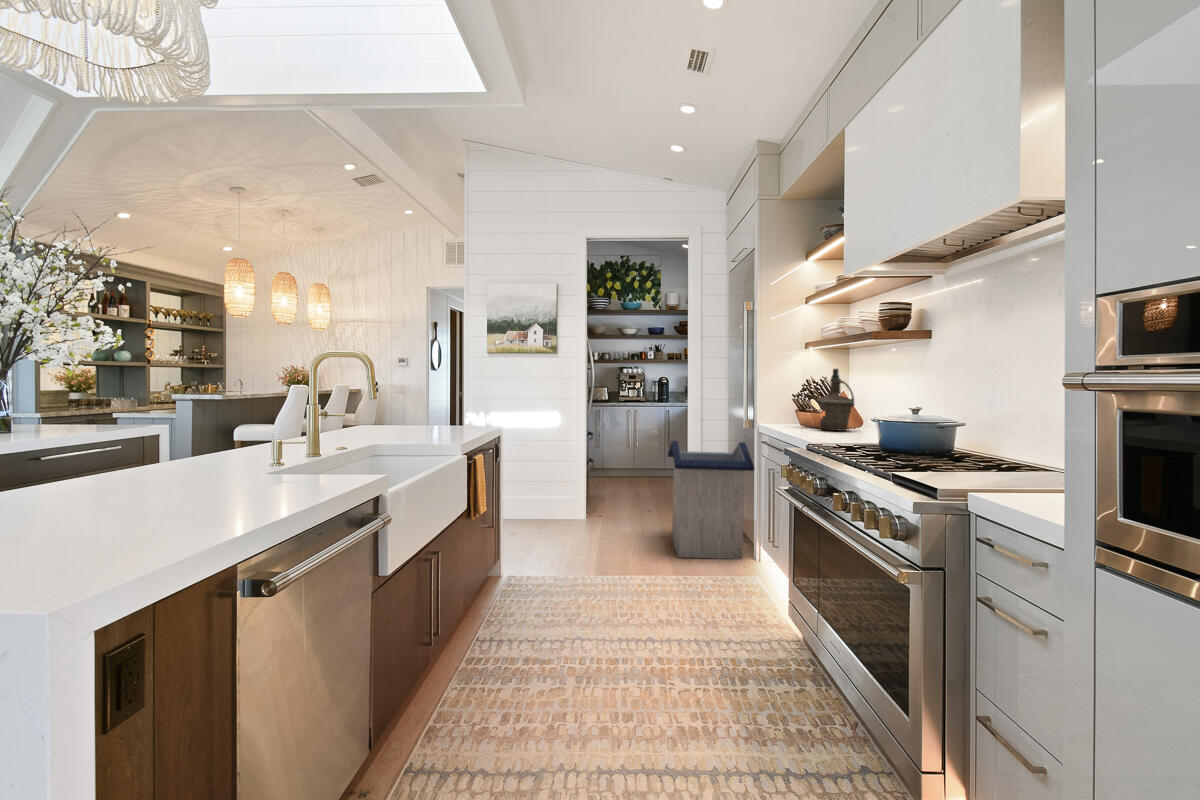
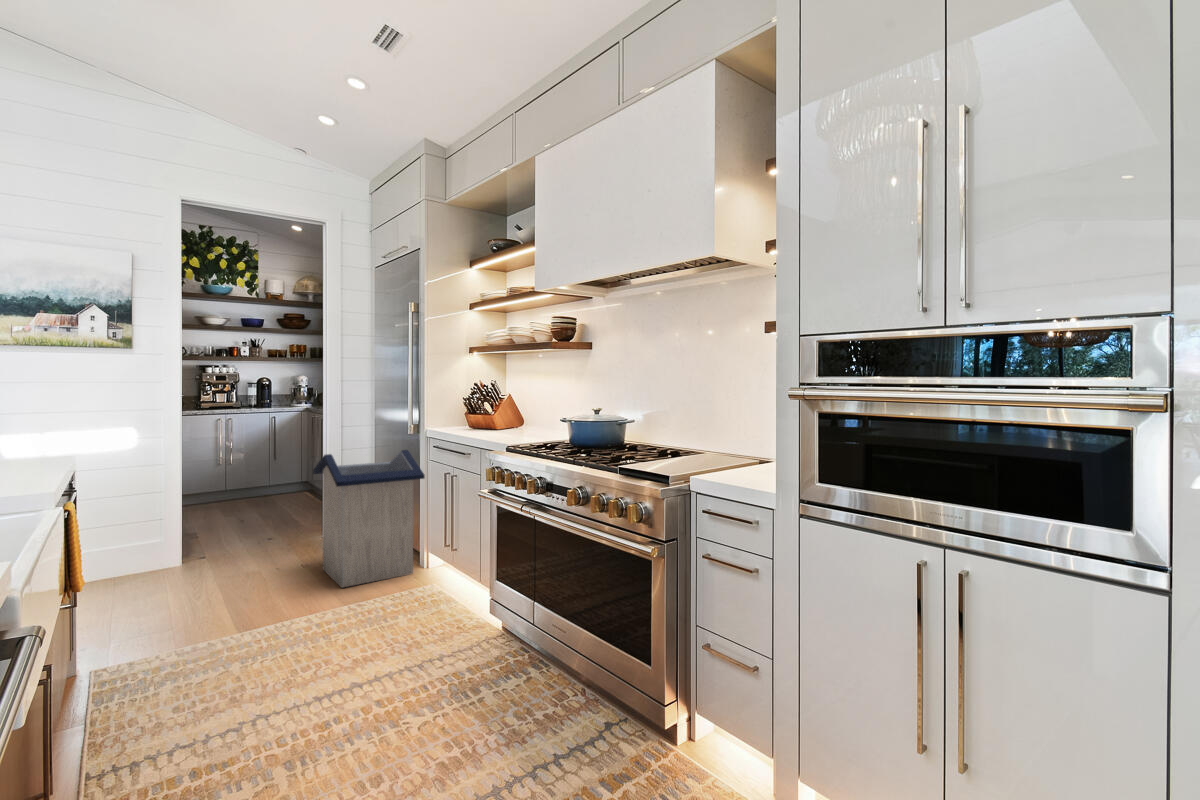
bottle: present [817,369,855,431] -> none [491,372,525,432]

